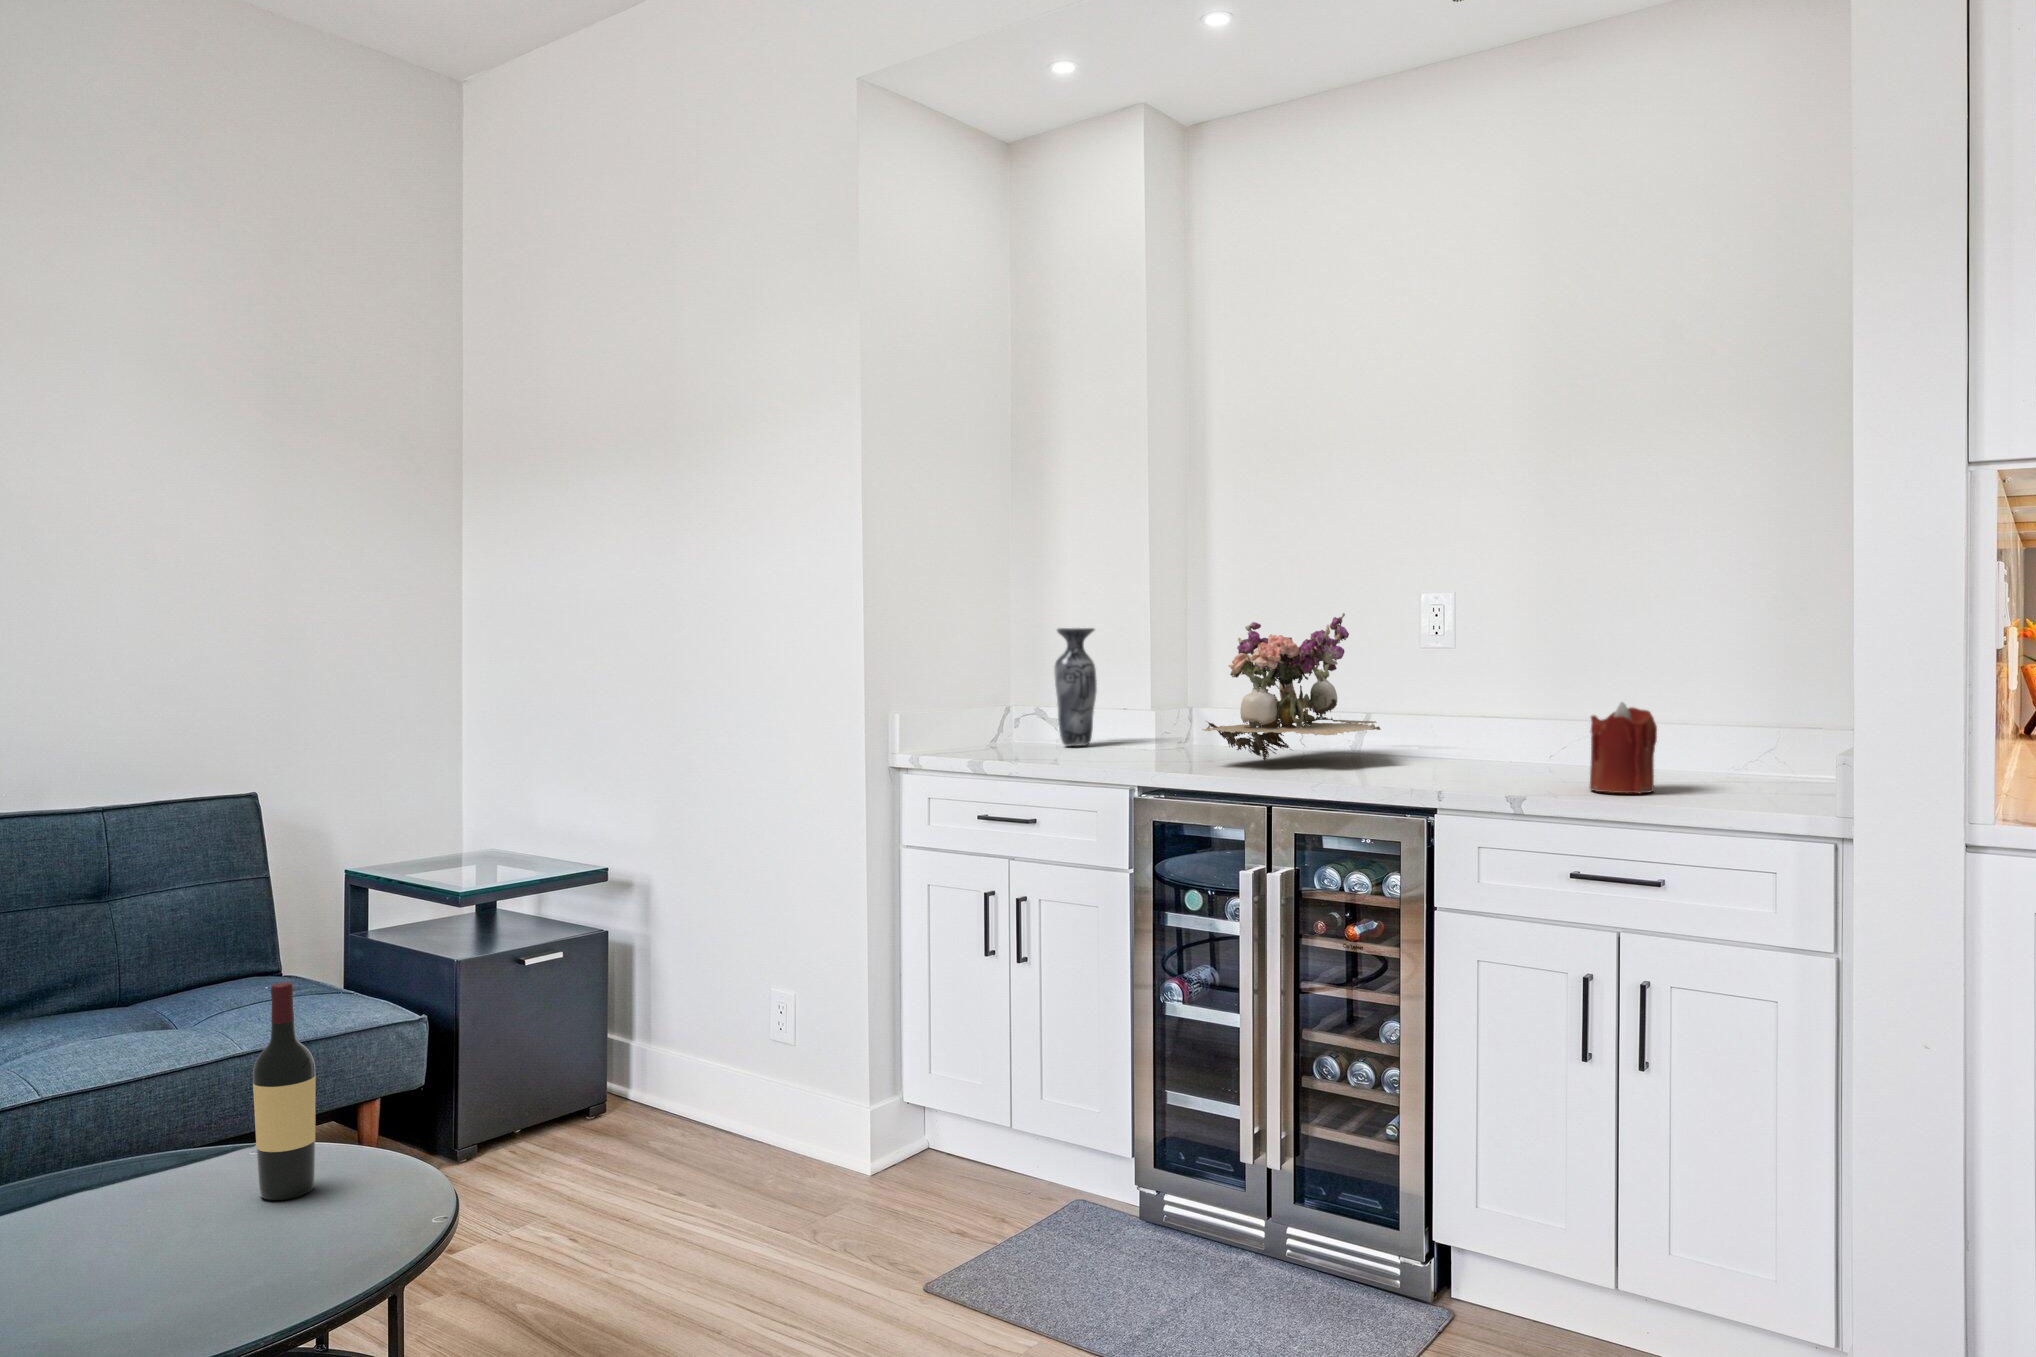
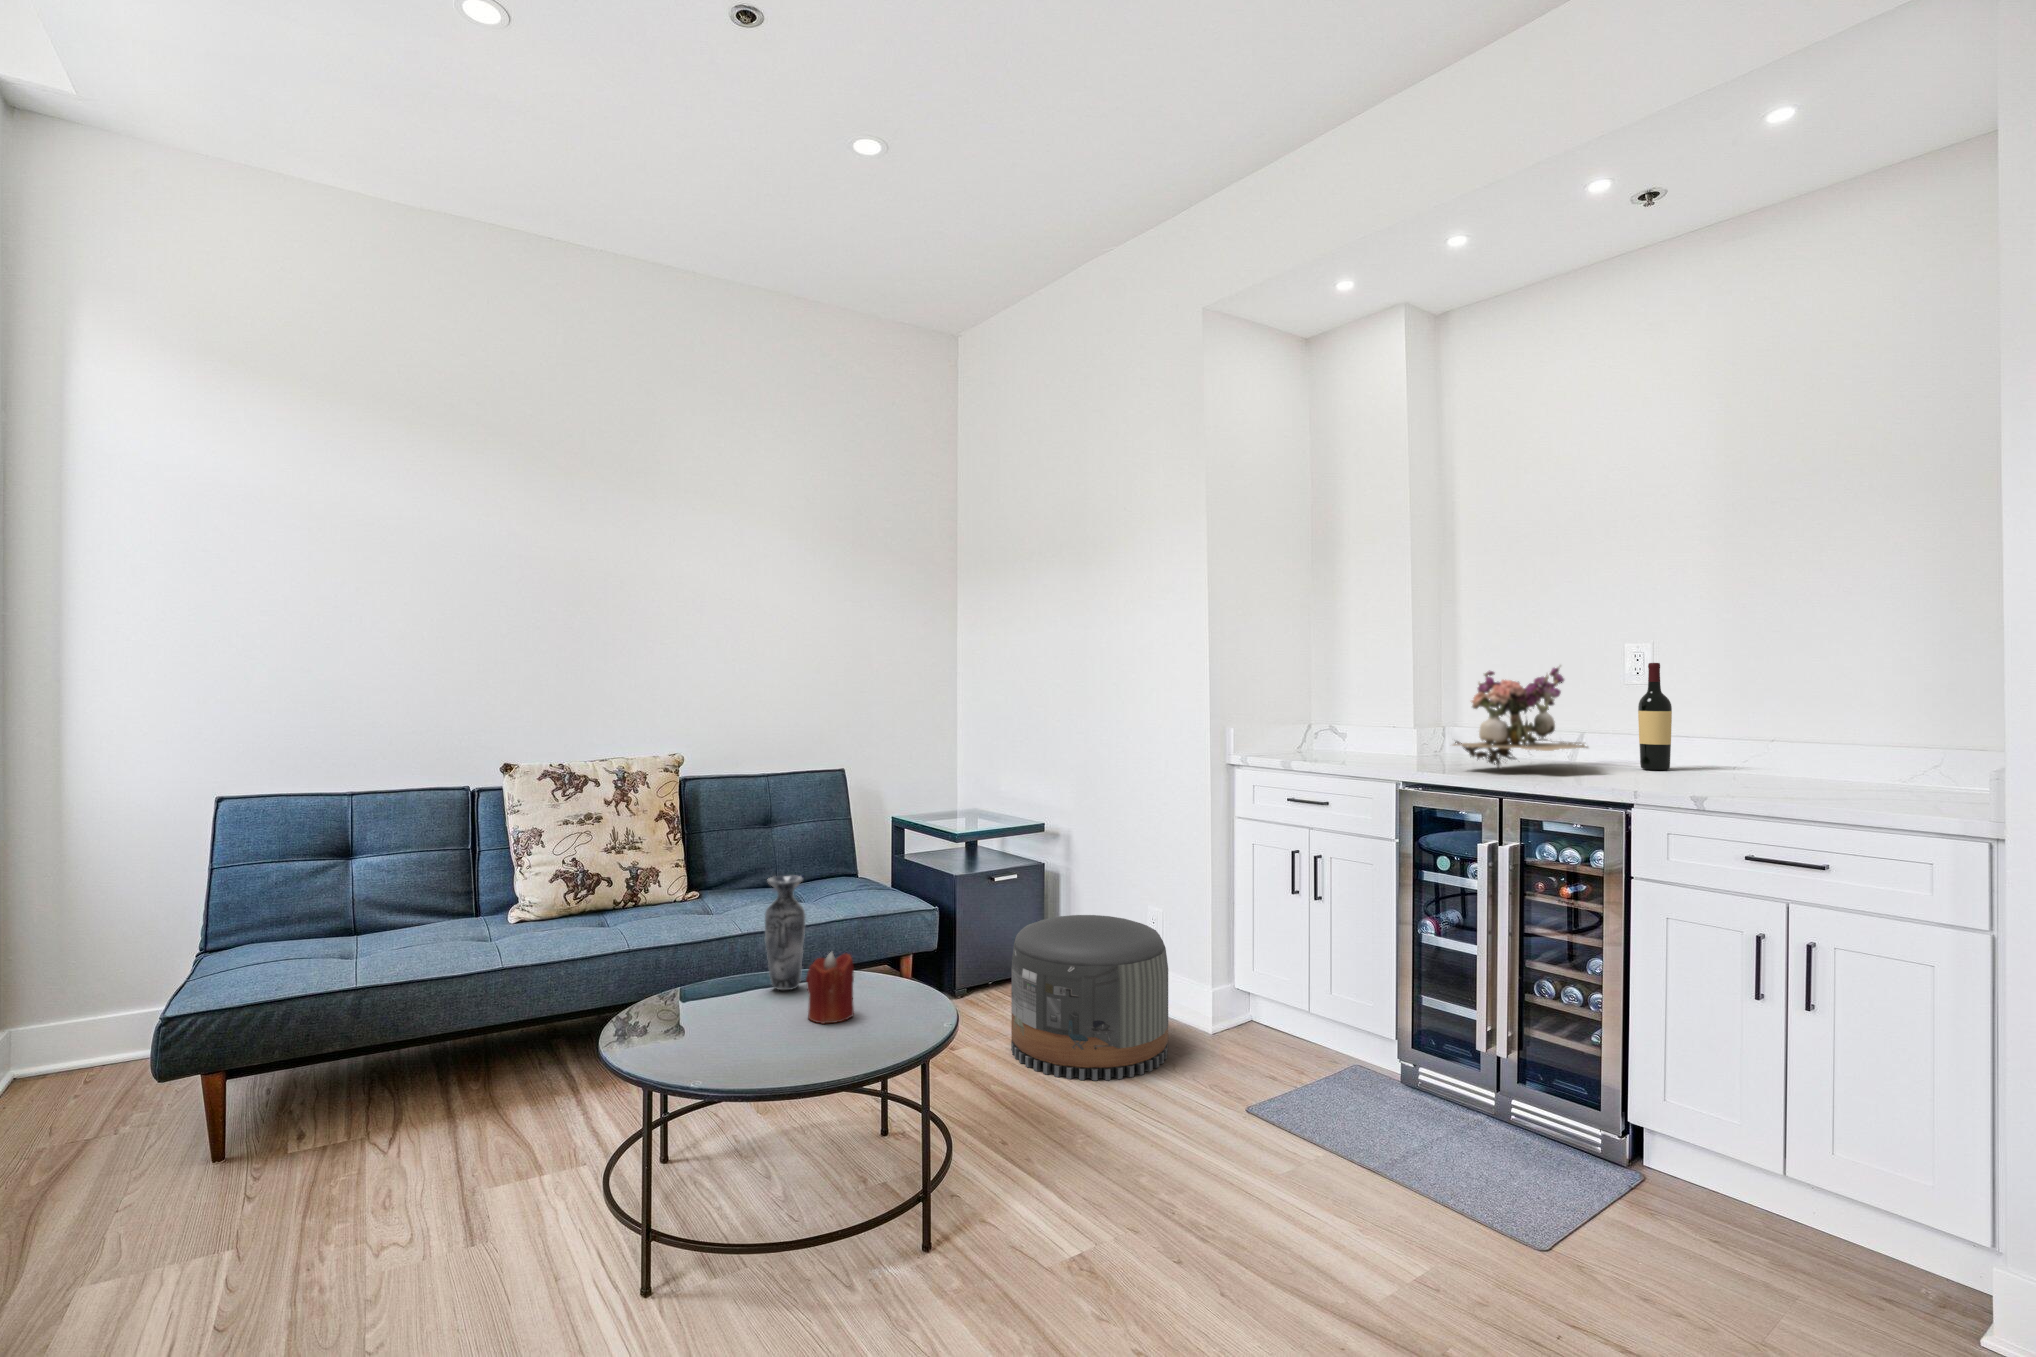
vase: present [1054,628,1097,746] -> present [765,875,806,990]
candle: present [1590,702,1657,793] -> present [806,952,854,1024]
wine bottle: present [253,982,316,1200] -> present [1638,663,1672,770]
pouf: none [549,1013,803,1277] -> present [1011,915,1168,1081]

